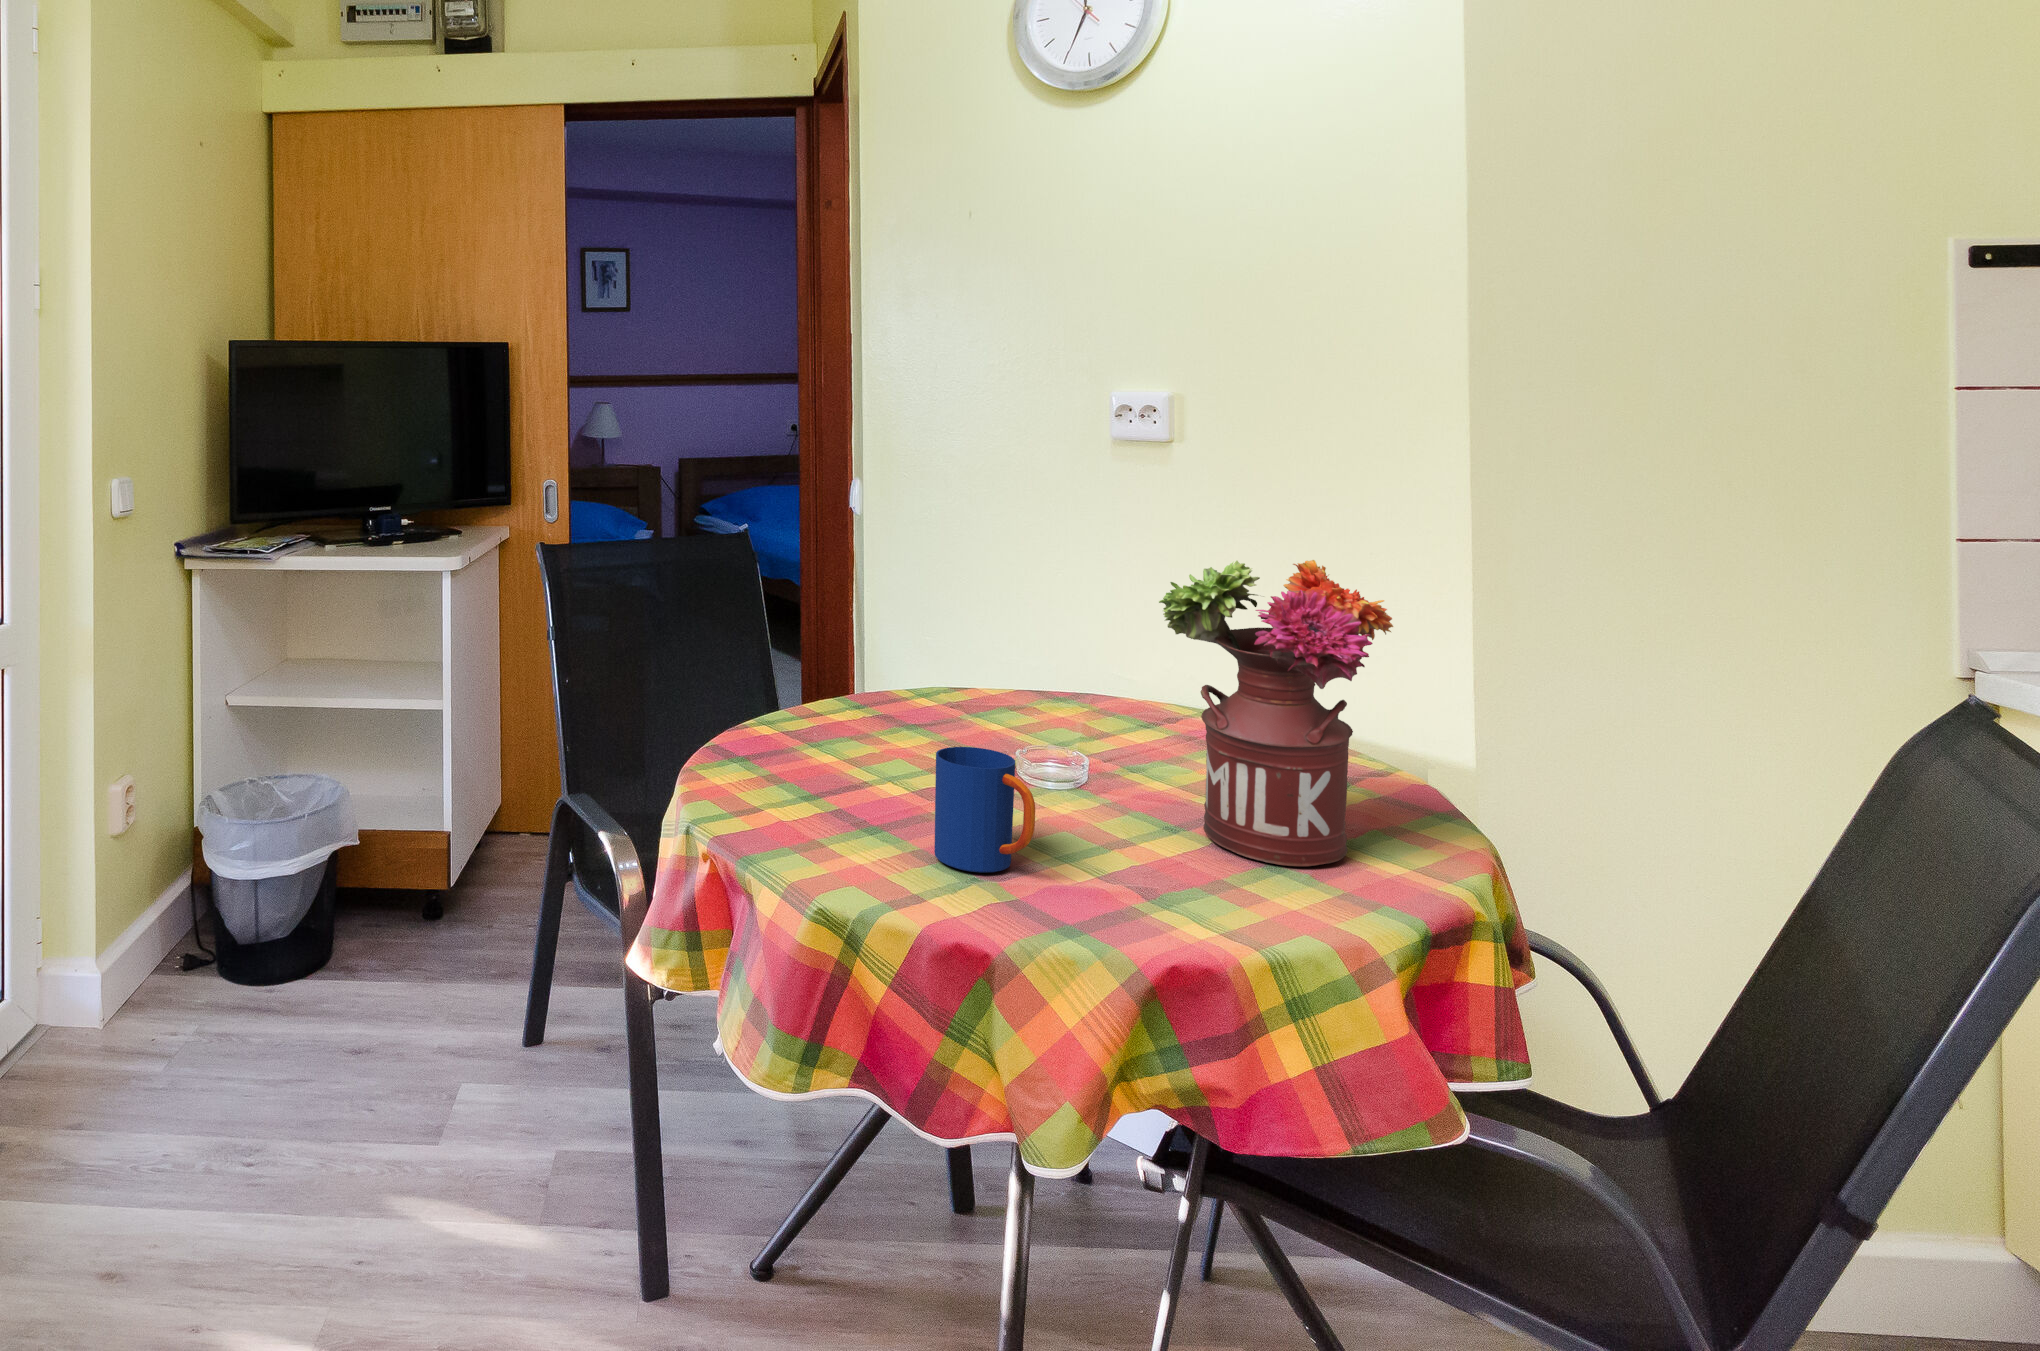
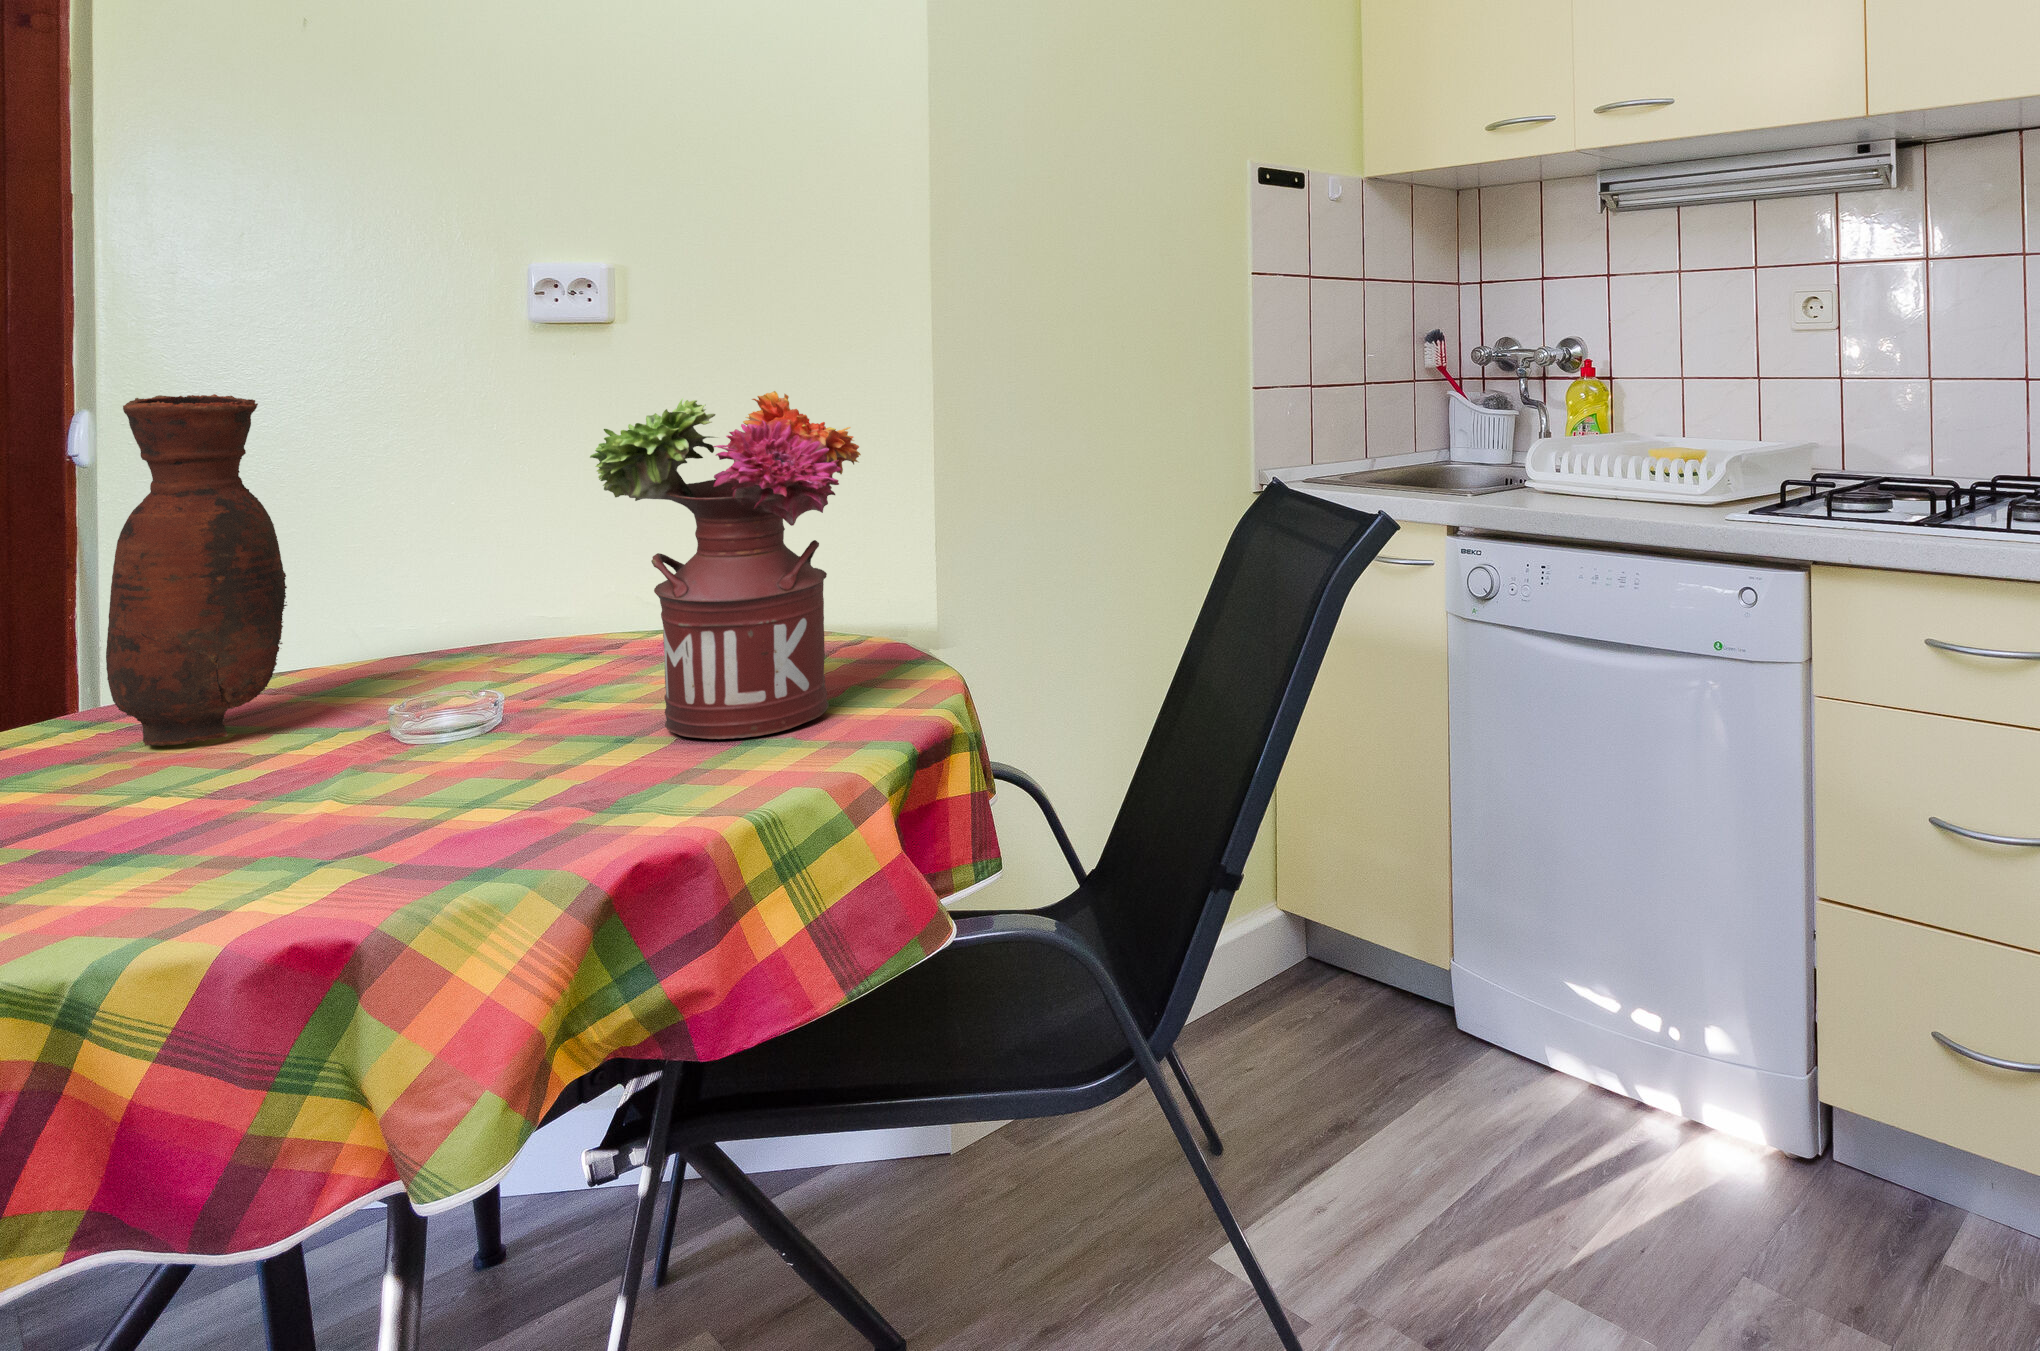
vase: none [873,515,964,745] -> present [106,394,287,746]
mug: present [934,747,1035,873] -> none [234,680,420,861]

